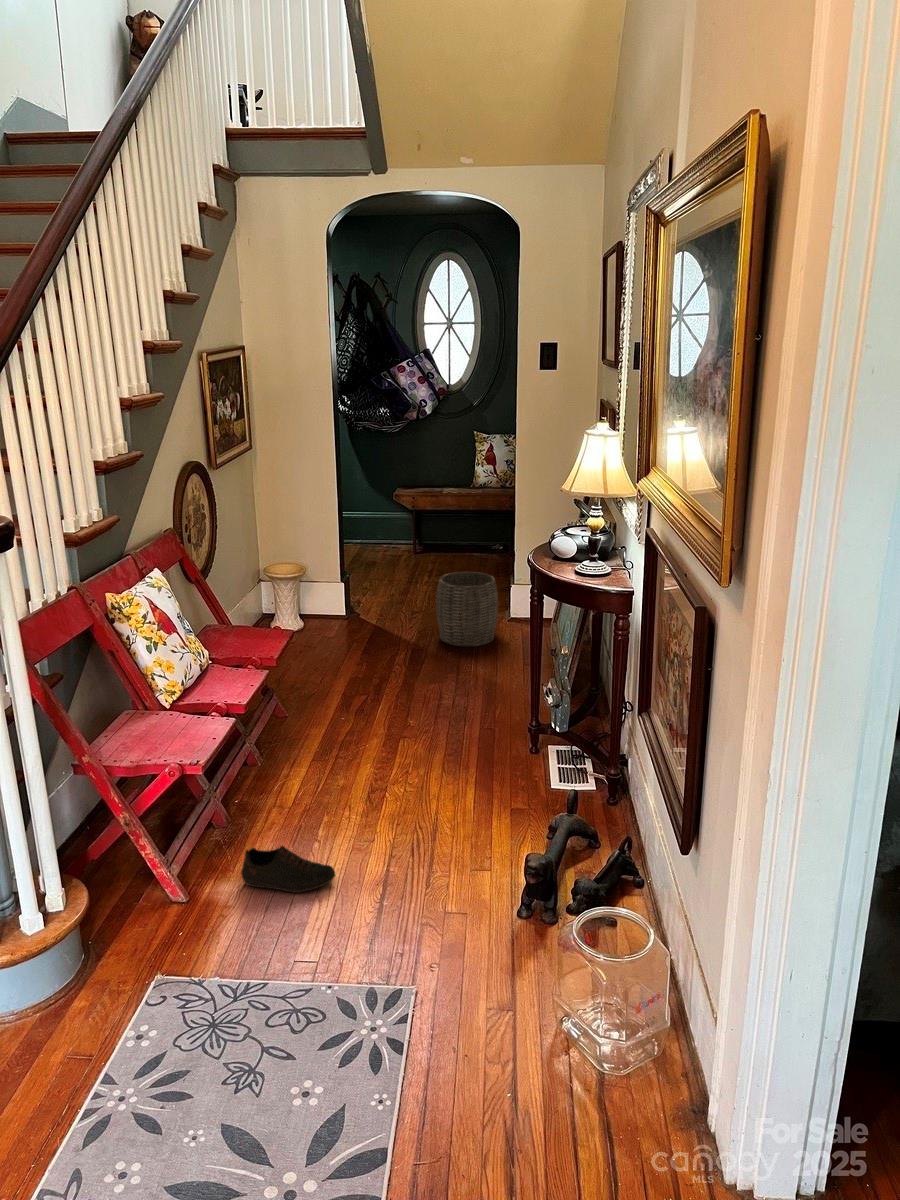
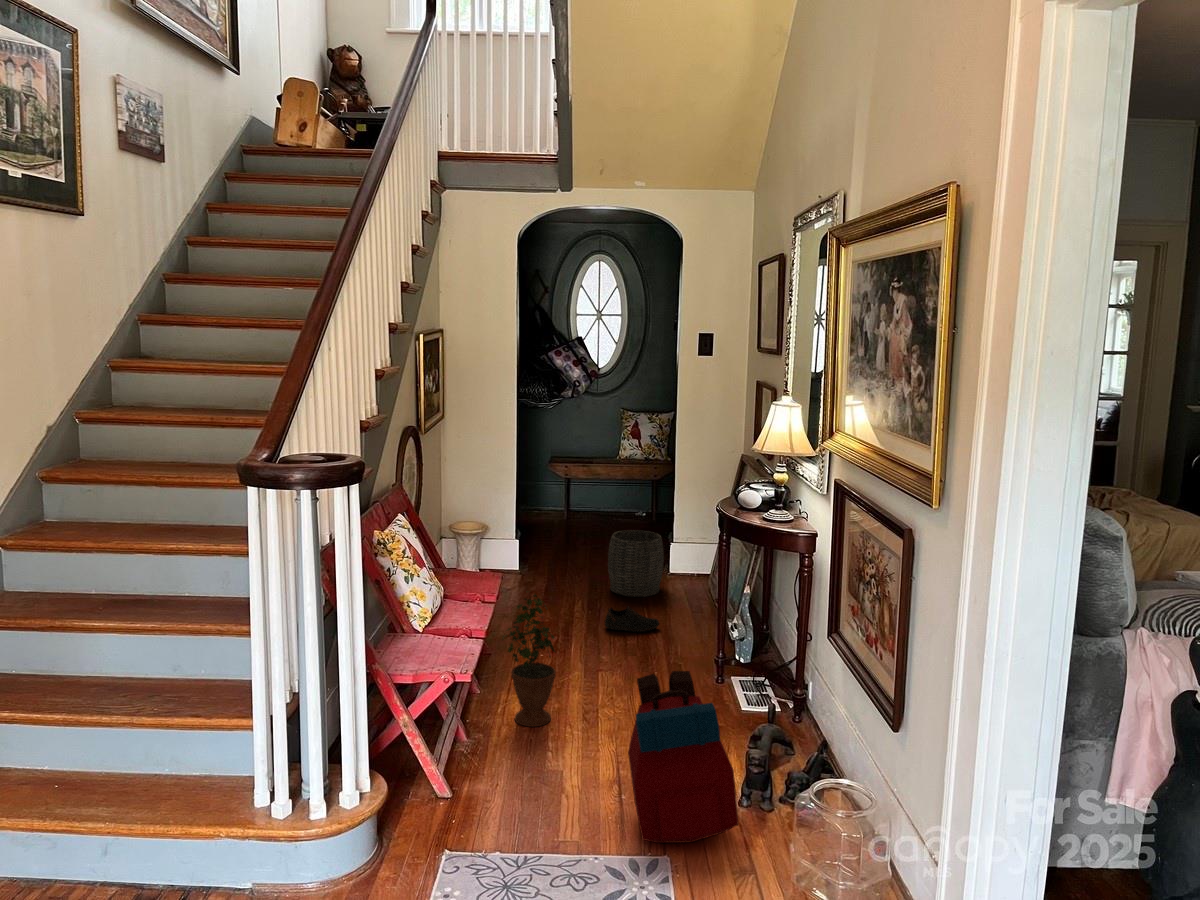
potted plant: none [266,659,332,810] -> present [503,594,556,727]
backpack: none [370,767,500,970] -> present [628,671,739,843]
shoe: present [241,846,335,893] -> present [604,607,659,632]

